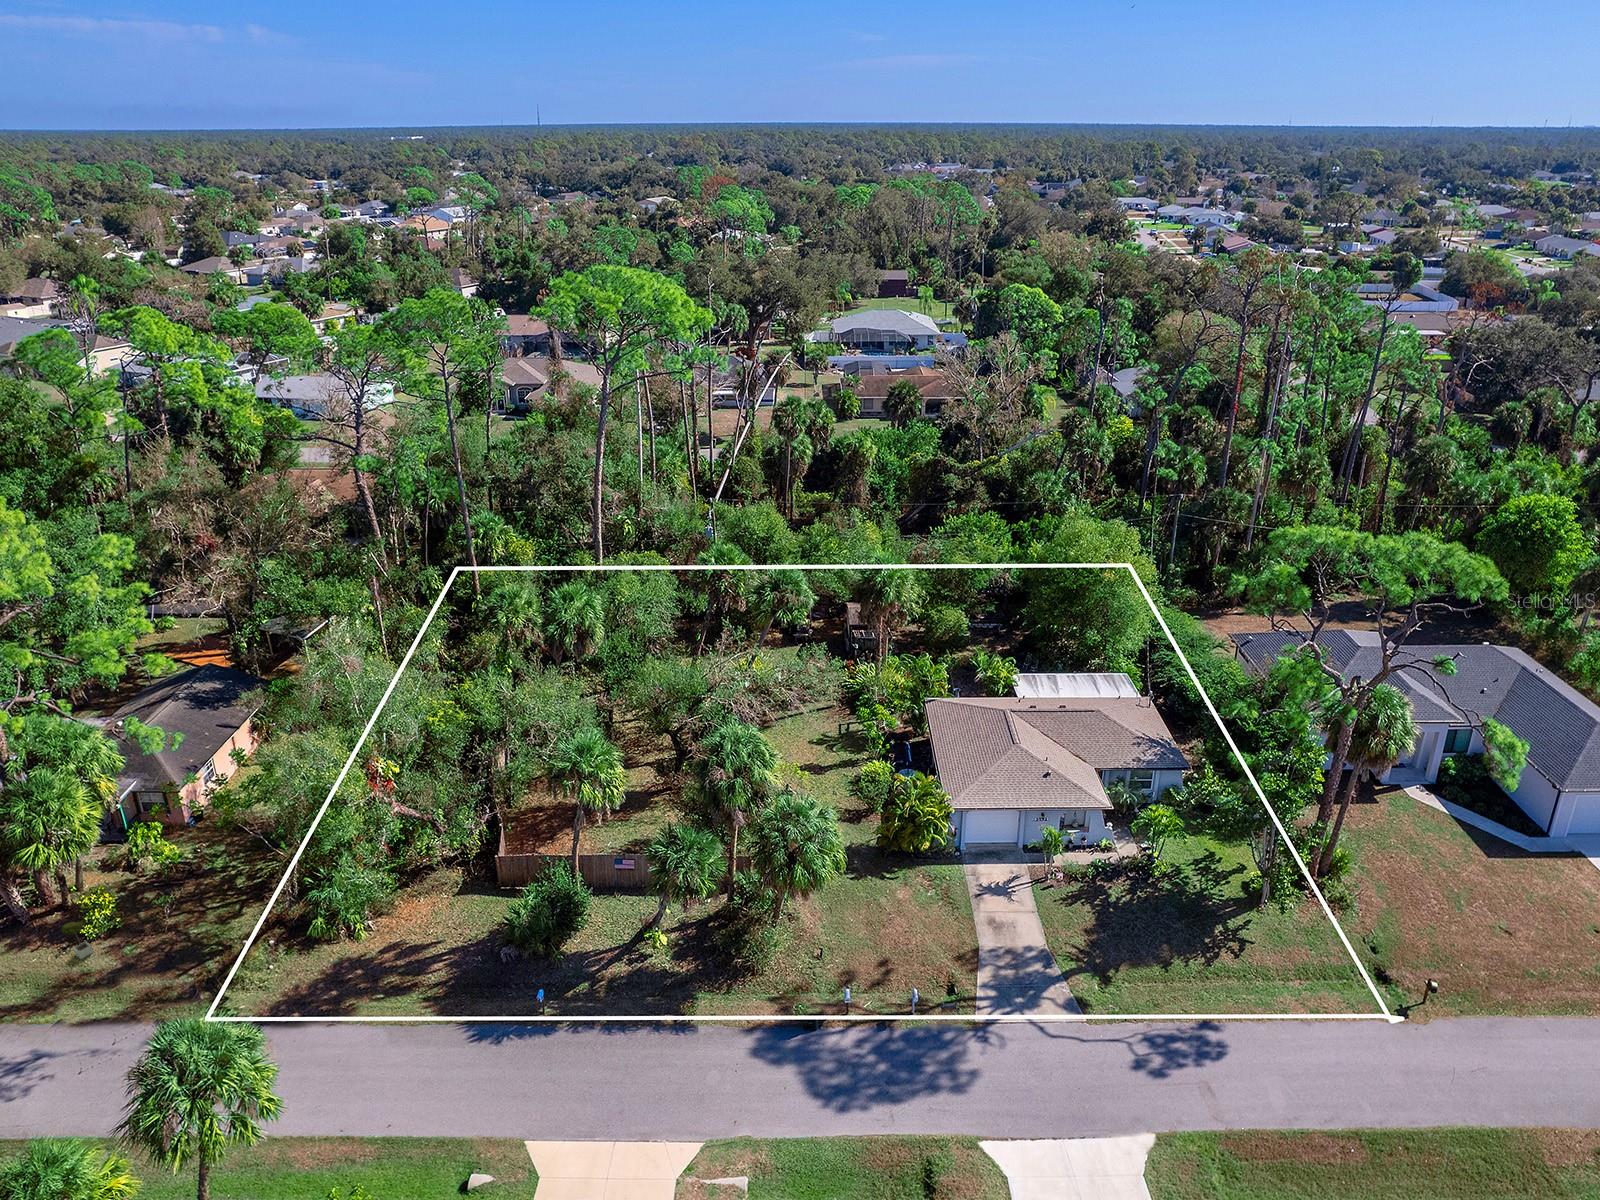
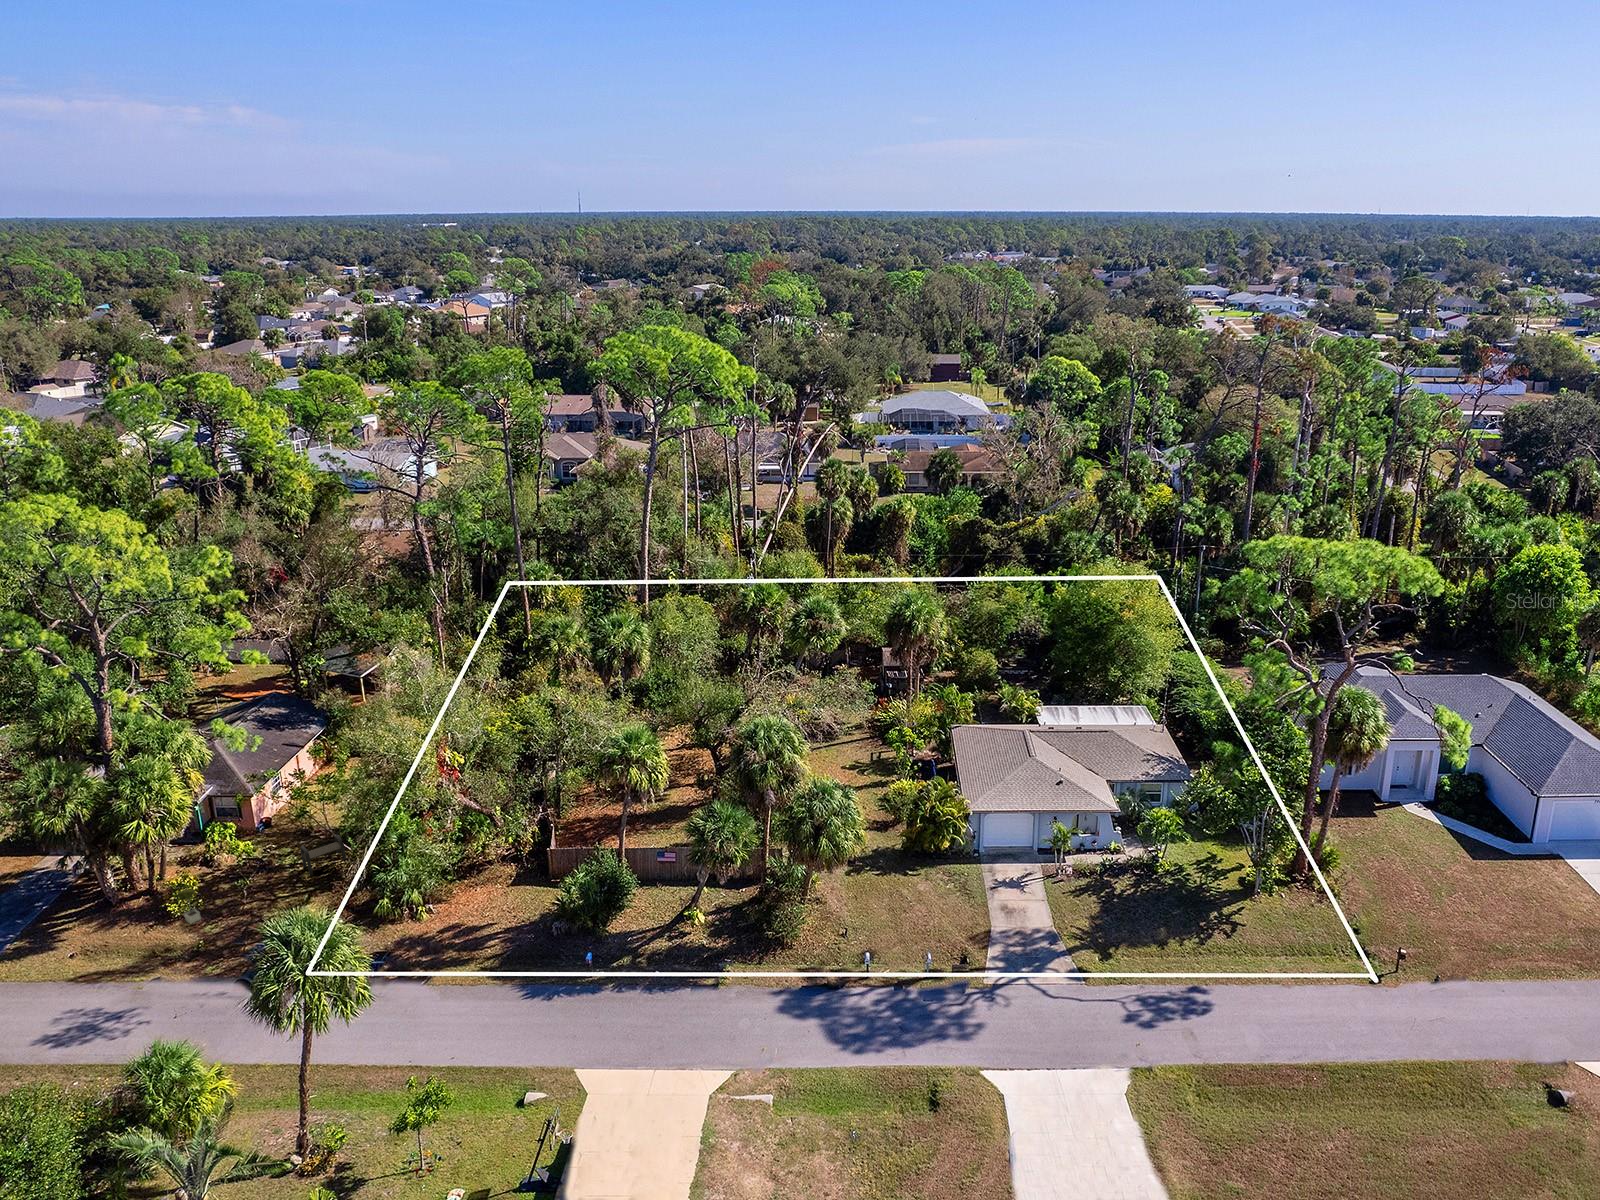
bench: none [210,842,265,891] -> present [300,835,346,876]

